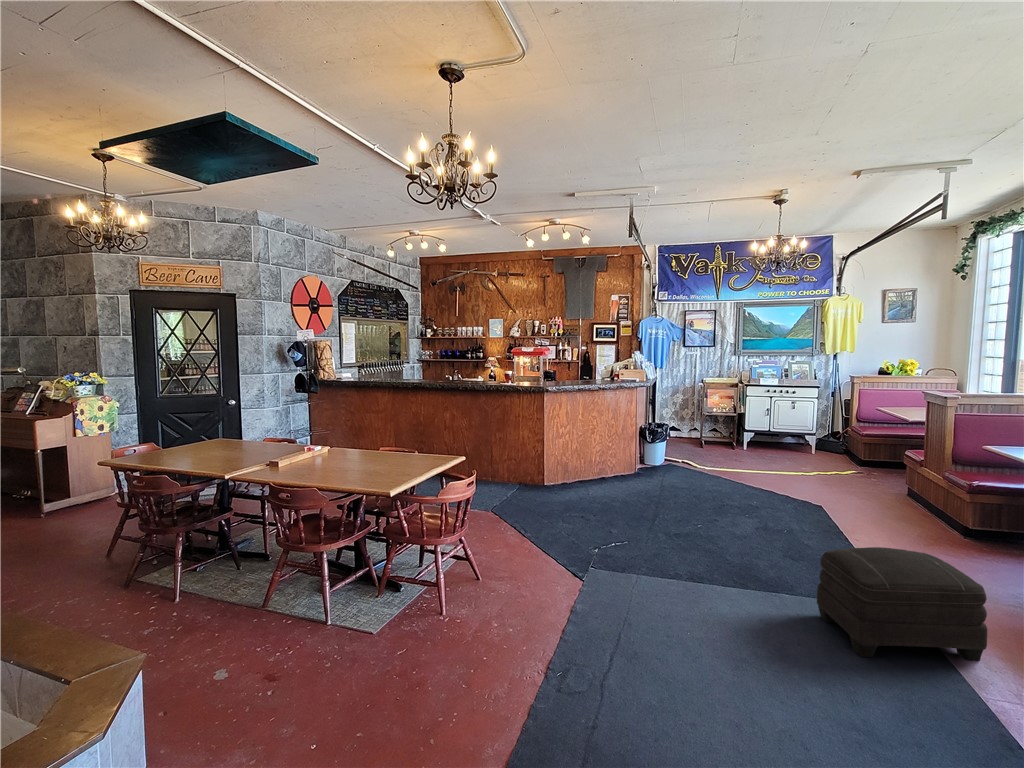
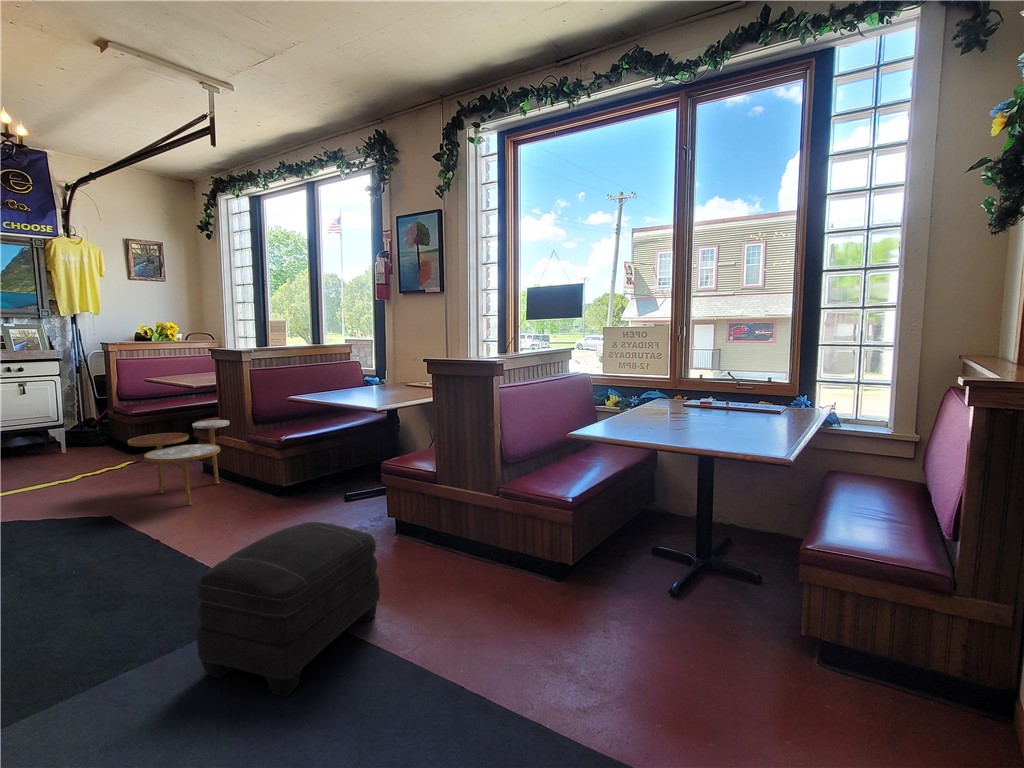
side table: none [841,452,930,517] -> present [128,420,230,506]

